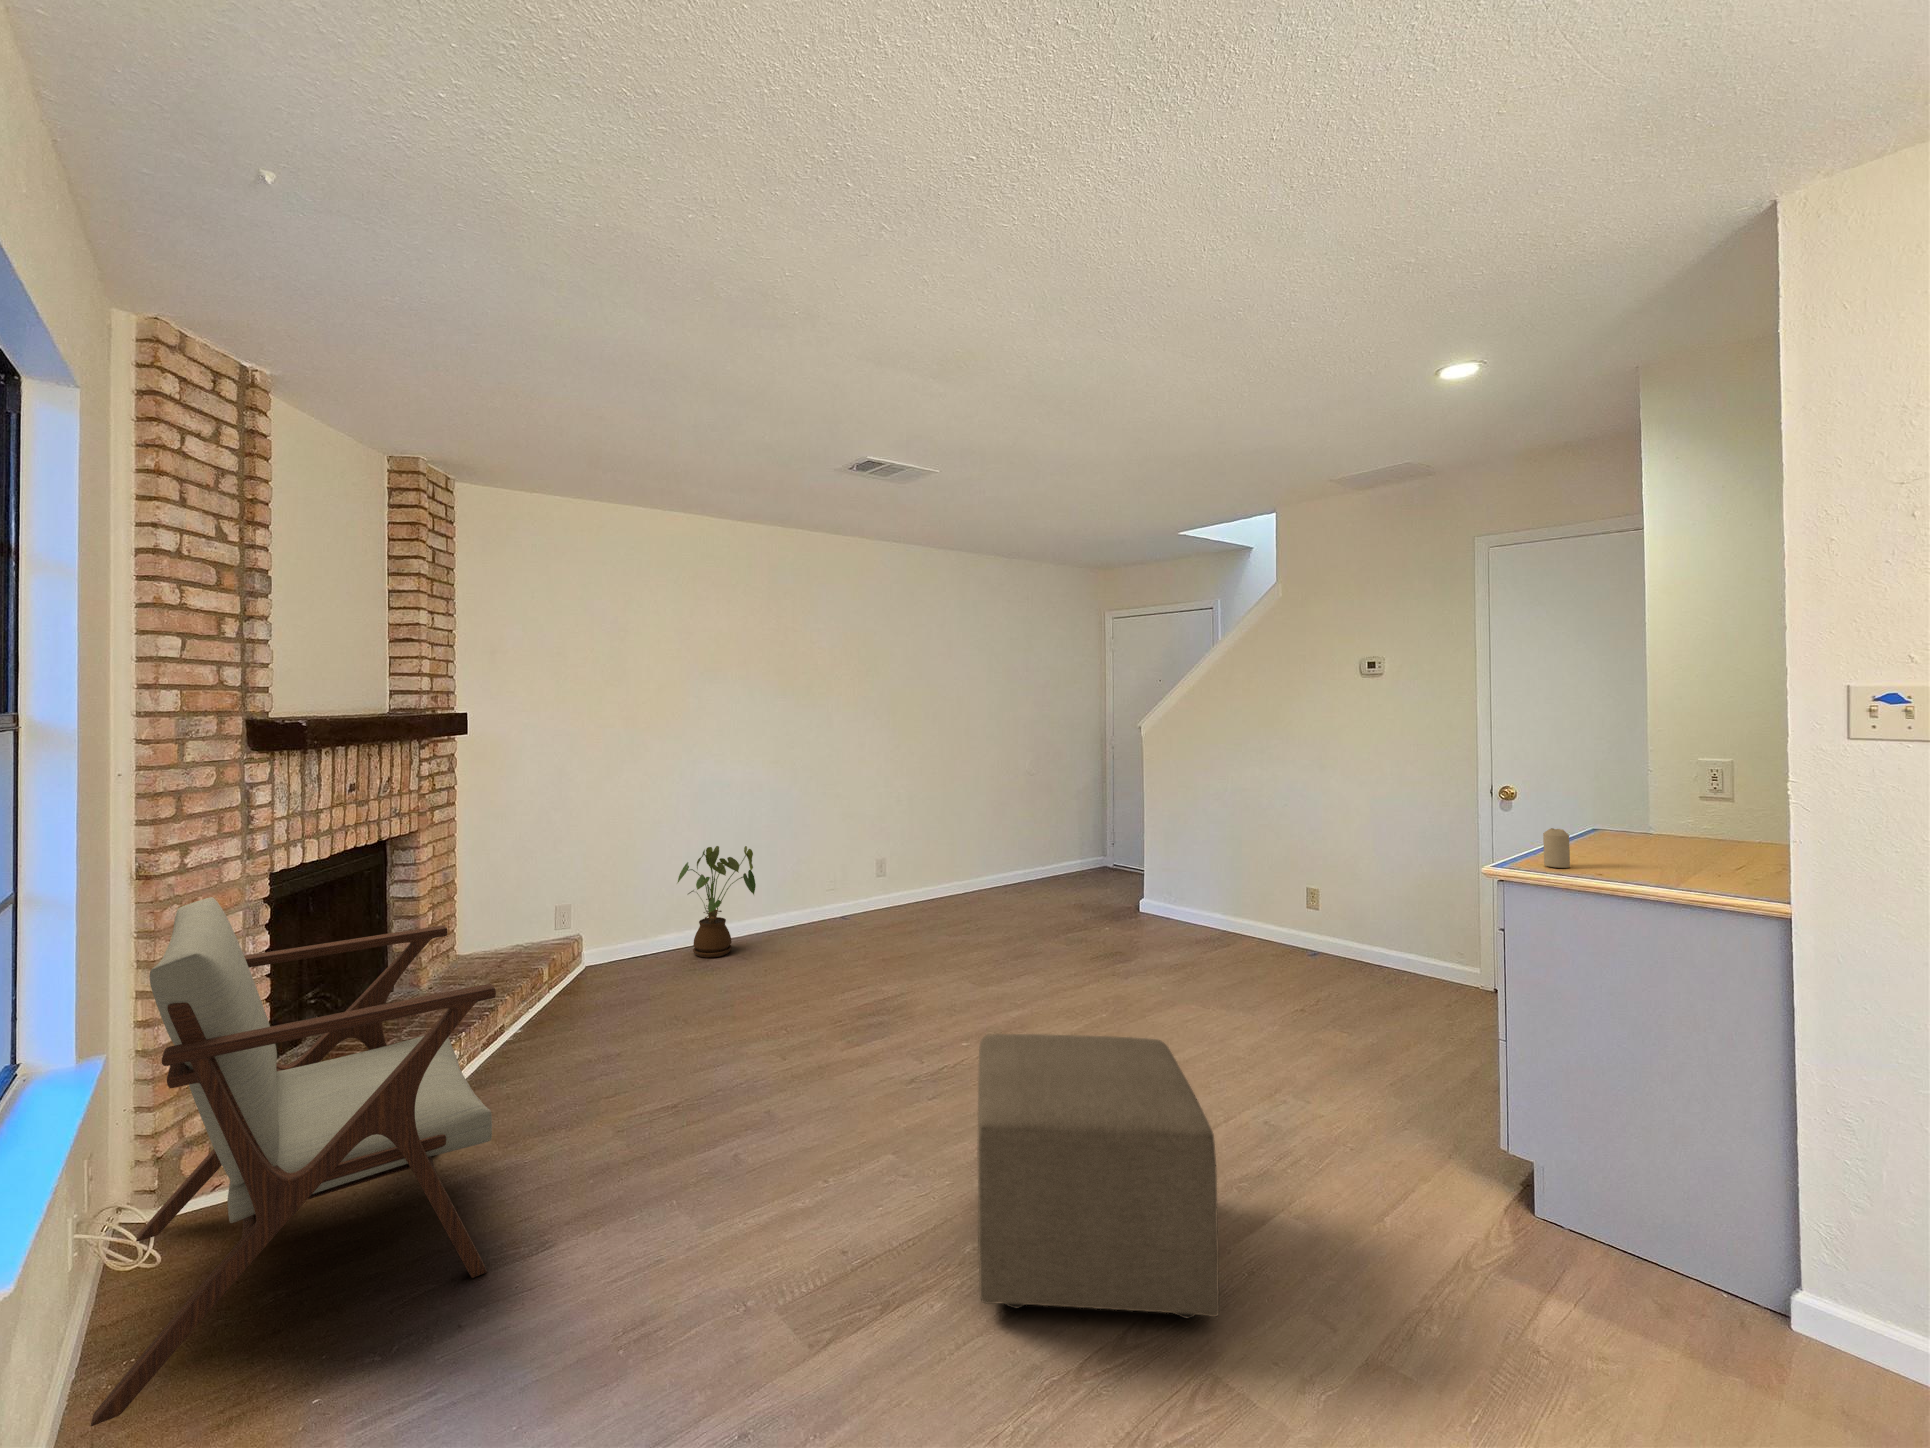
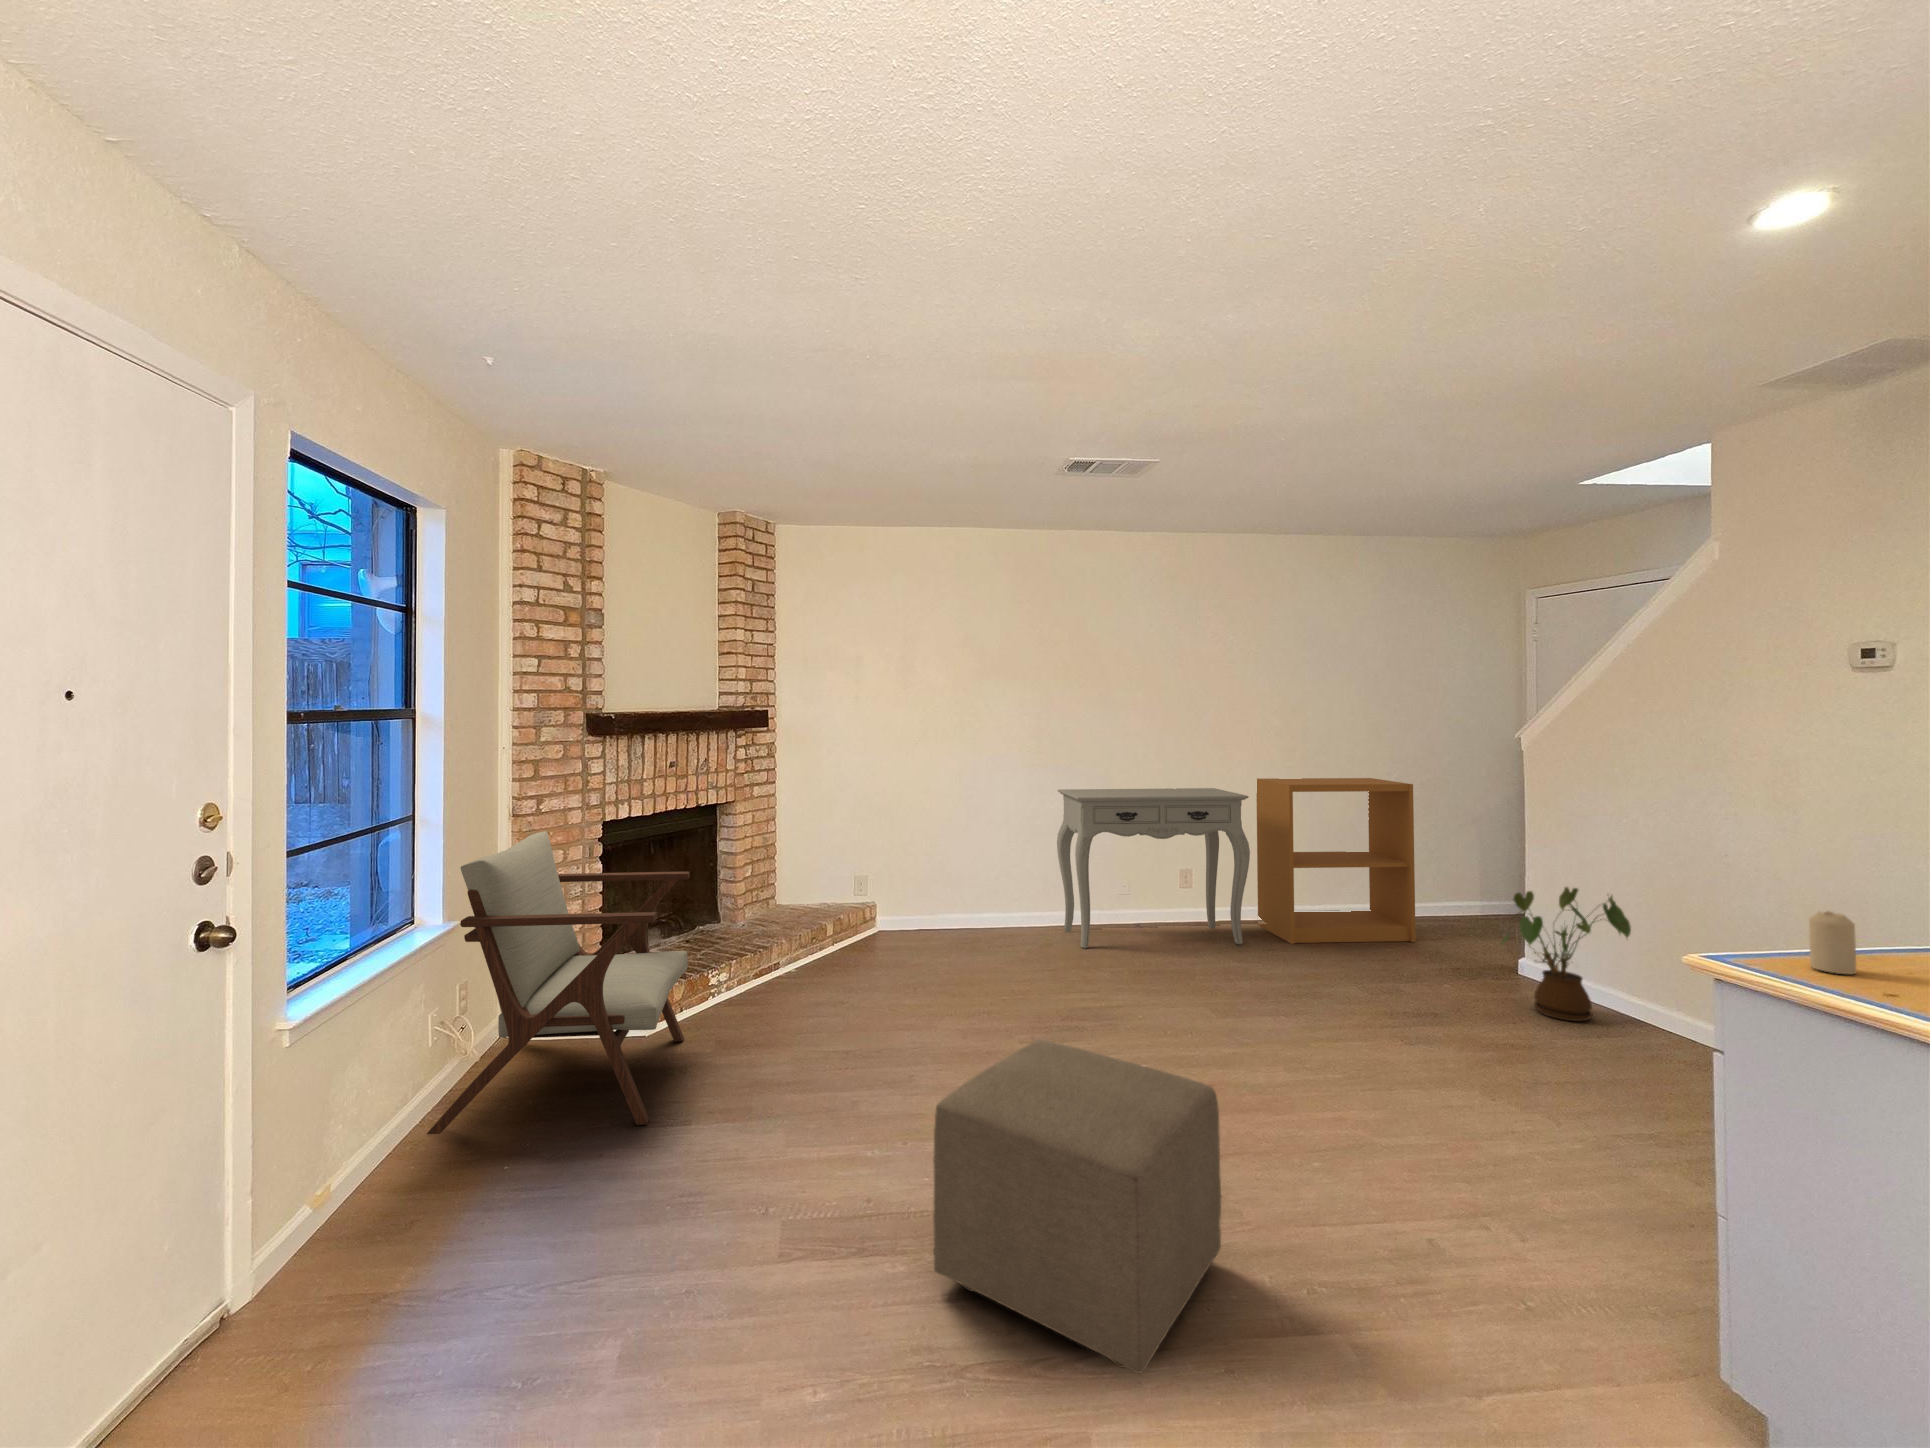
bookshelf: none [934,761,1054,910] -> present [1256,778,1416,944]
console table: none [771,777,946,944] -> present [1057,788,1250,948]
house plant: present [677,846,756,958] -> present [1502,887,1631,1021]

